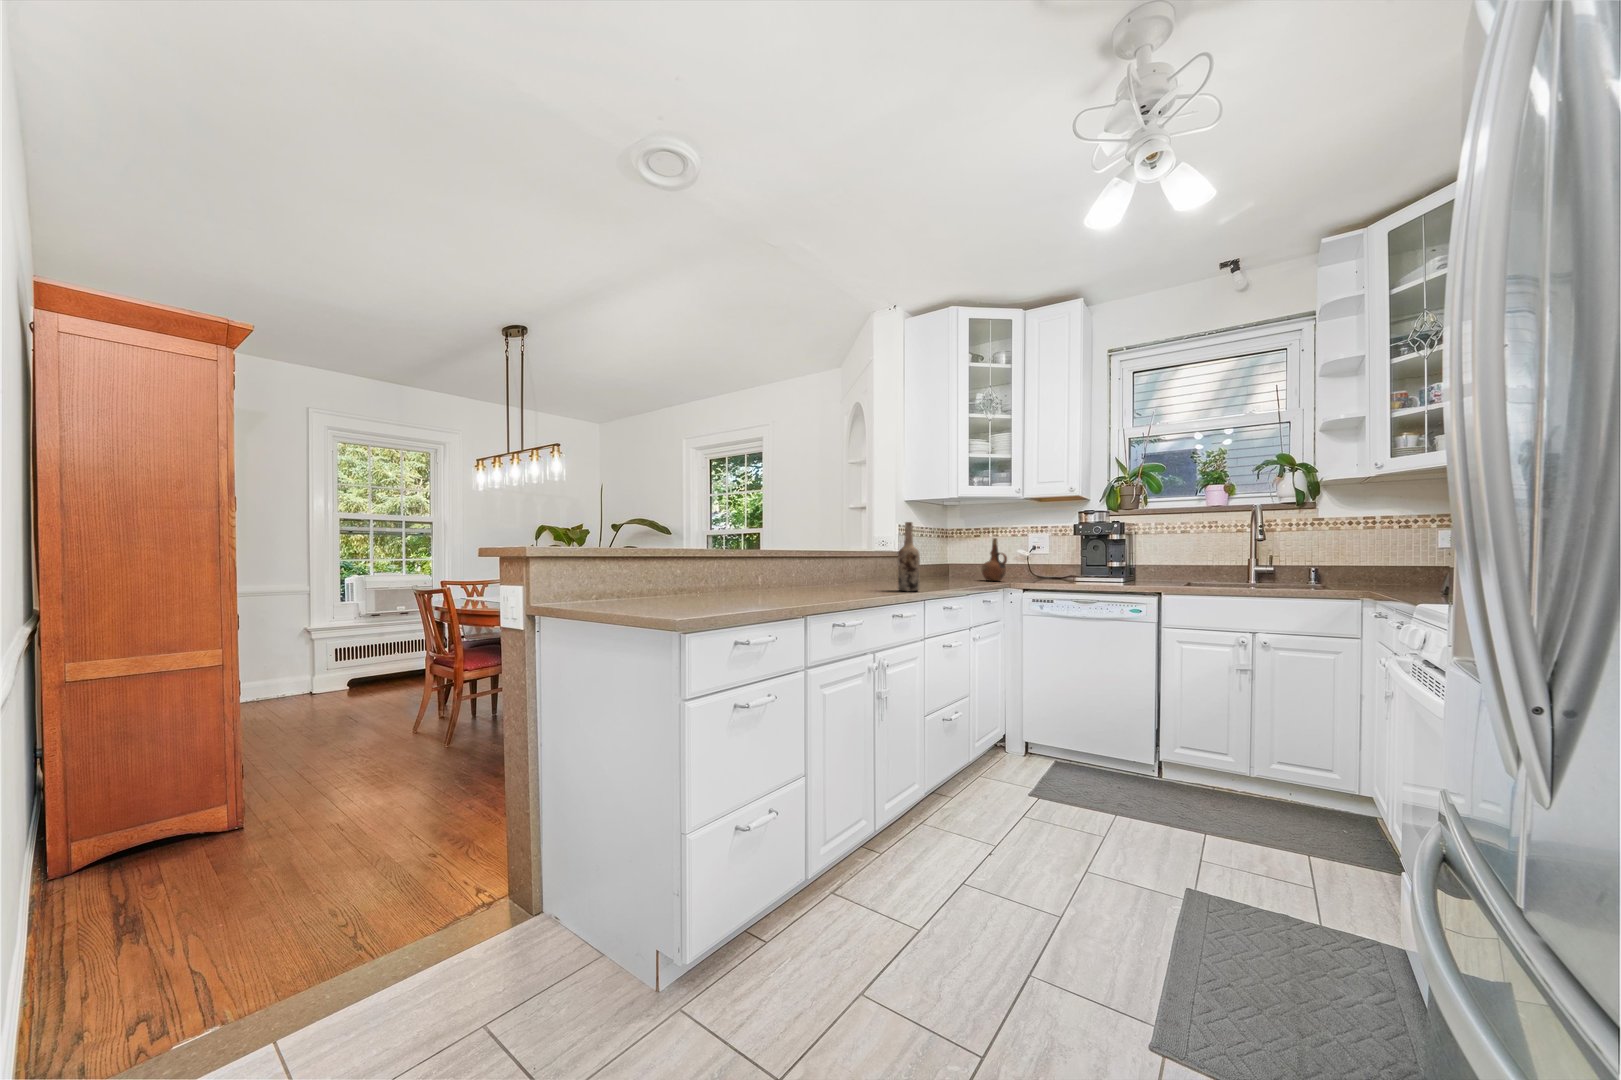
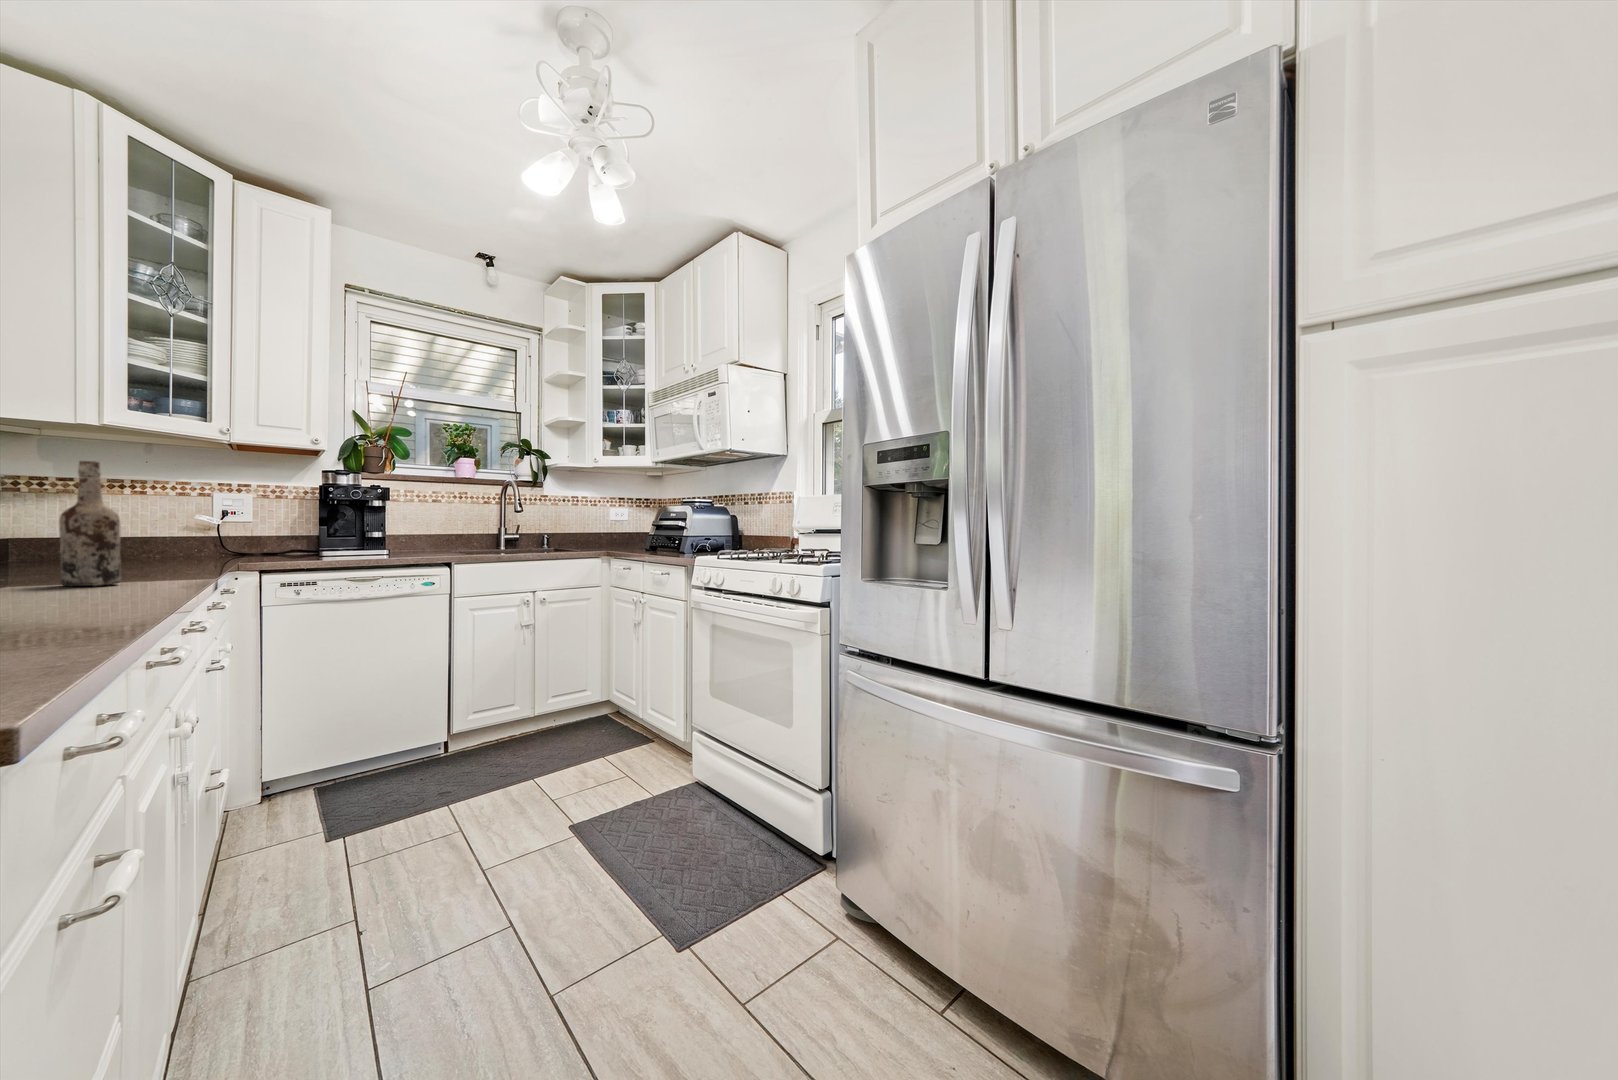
ceramic pitcher: present [981,538,1007,581] -> none [133,497,190,562]

